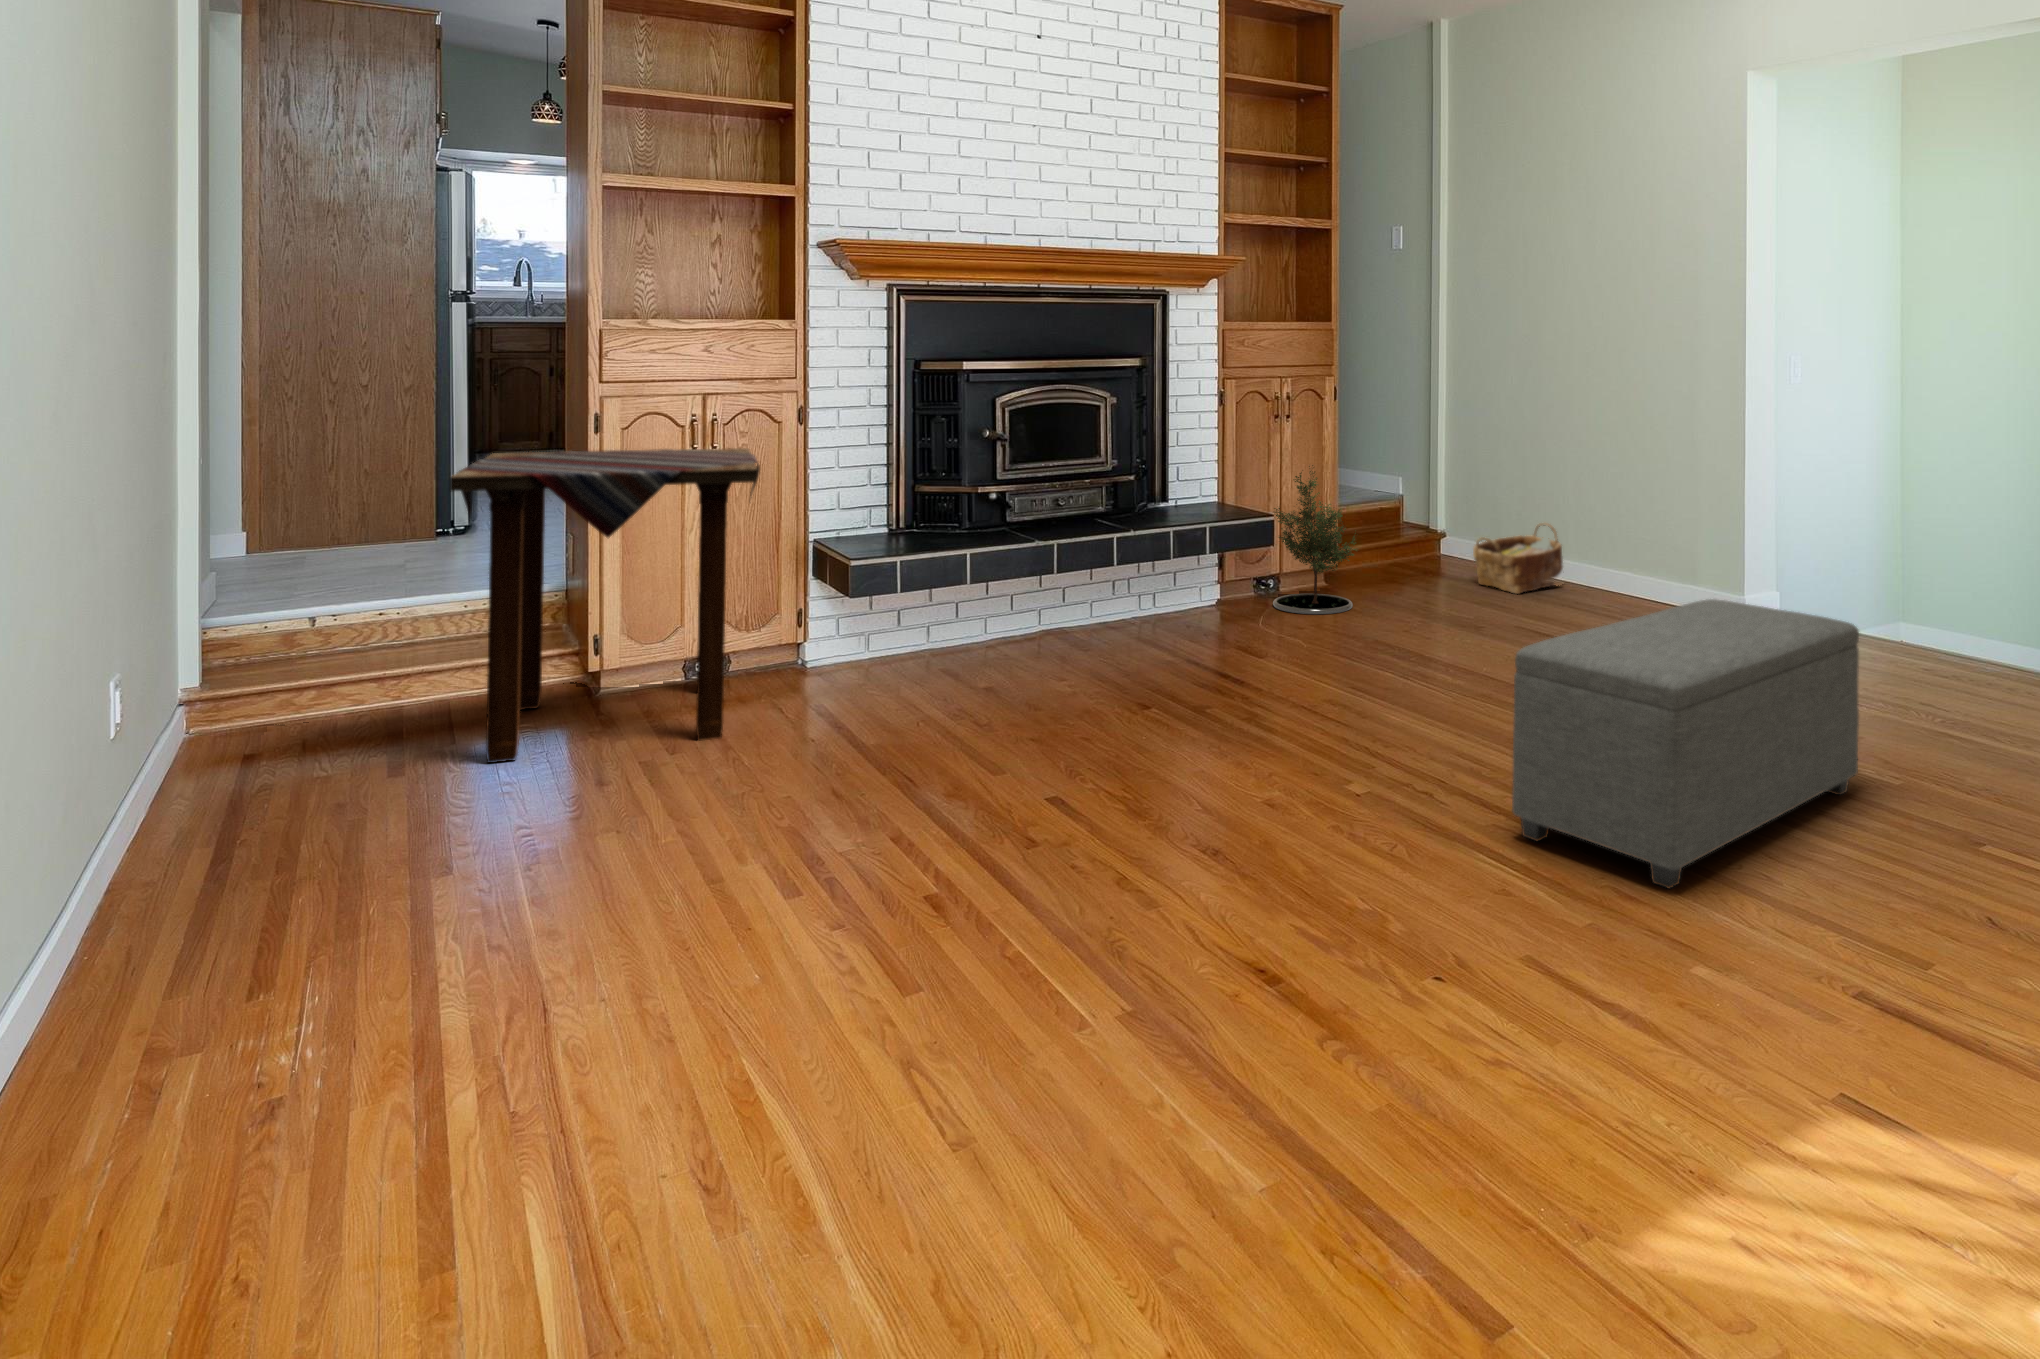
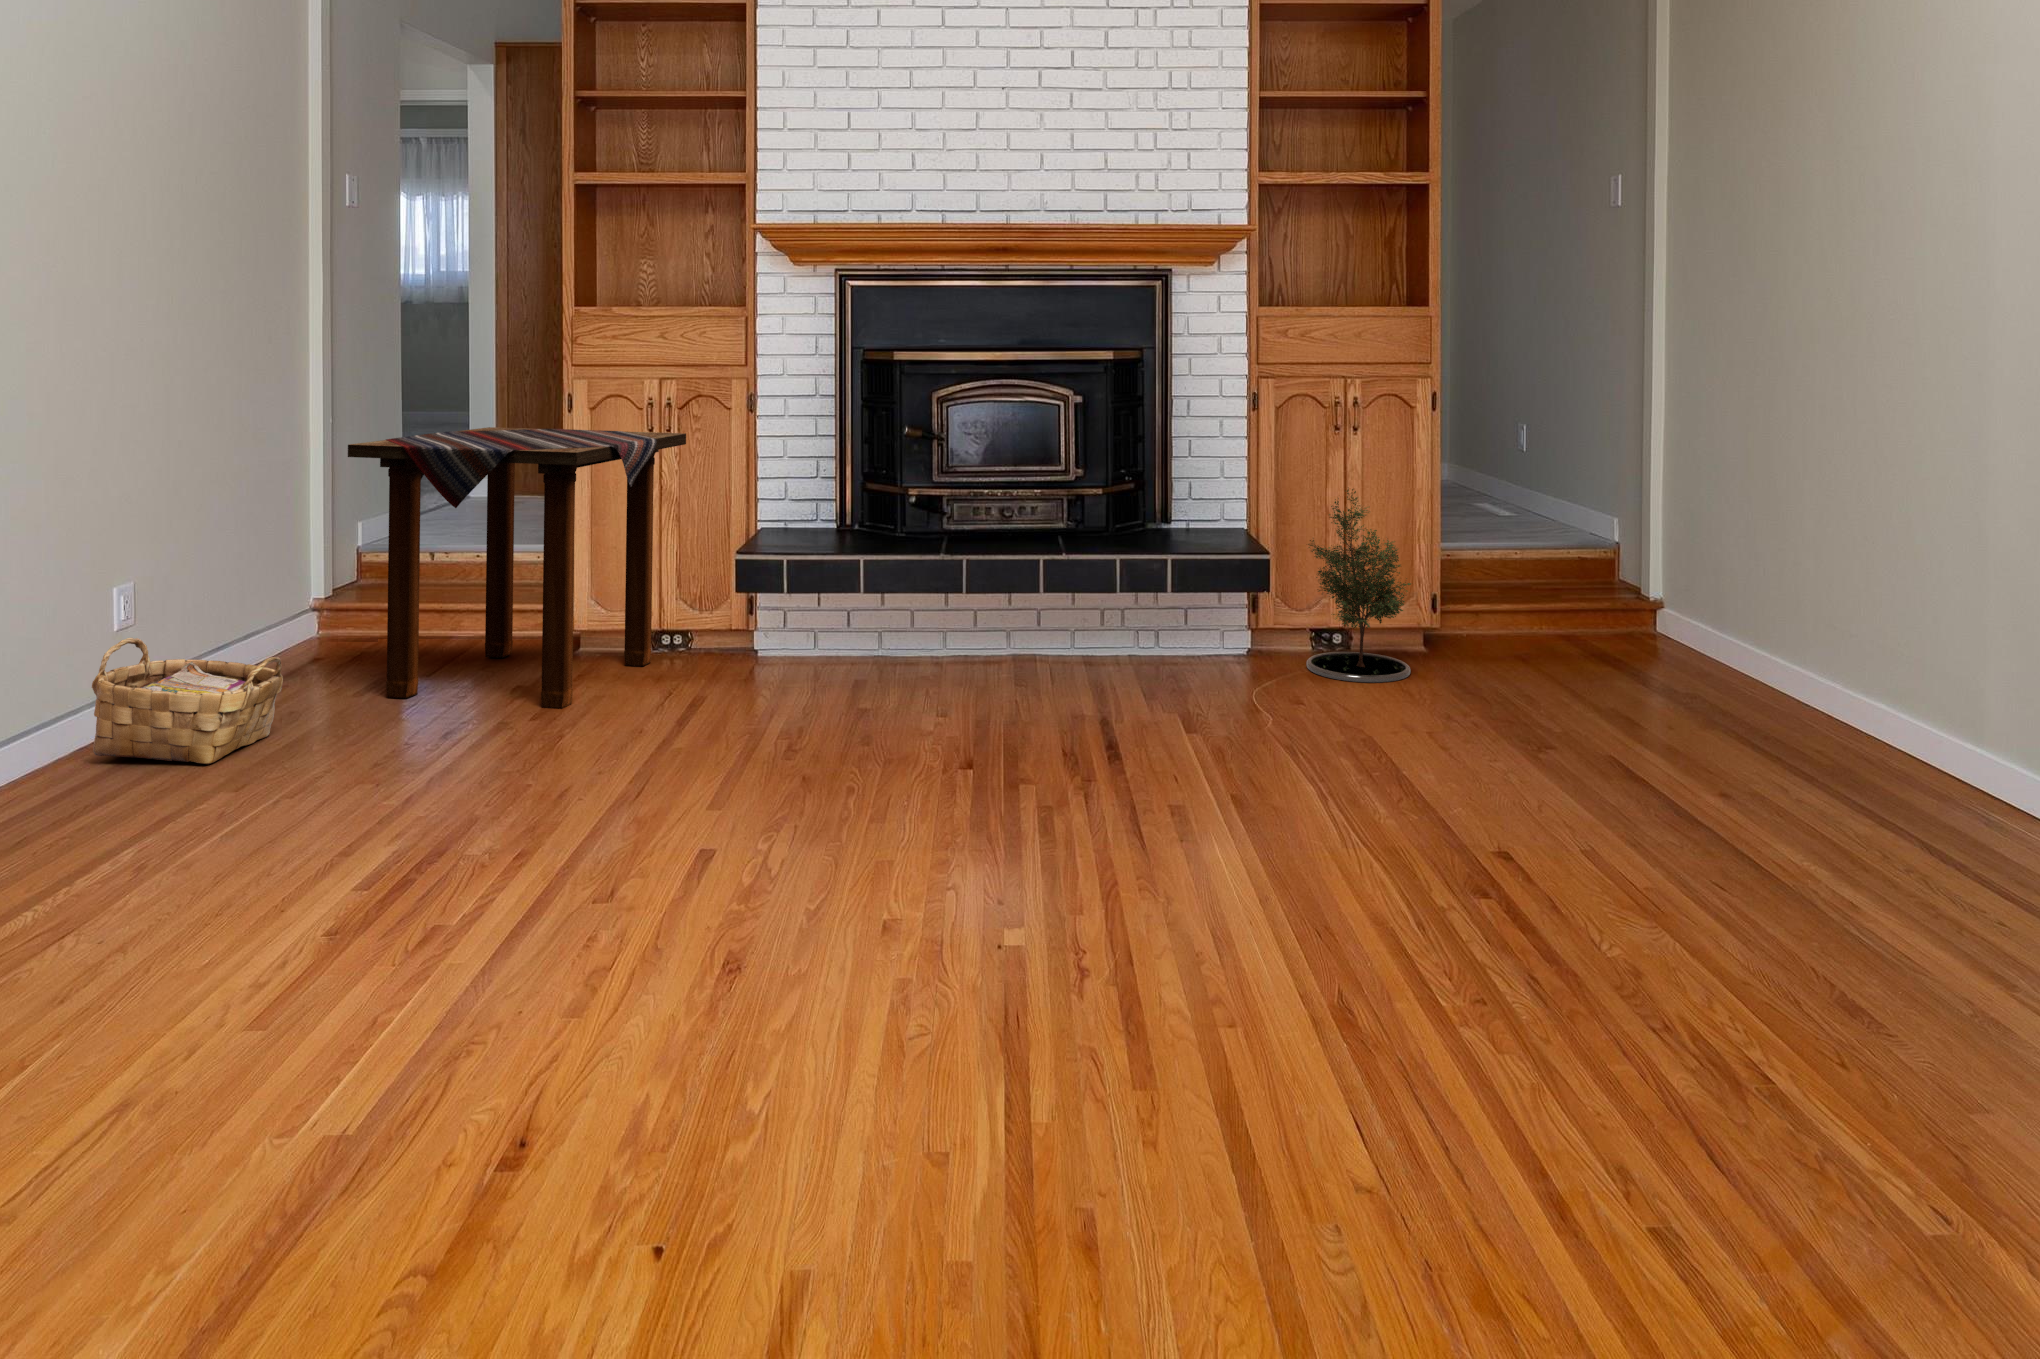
woven basket: present [1473,523,1563,594] -> present [92,638,283,764]
ottoman: present [1512,599,1859,888] -> none [999,732,1643,1137]

